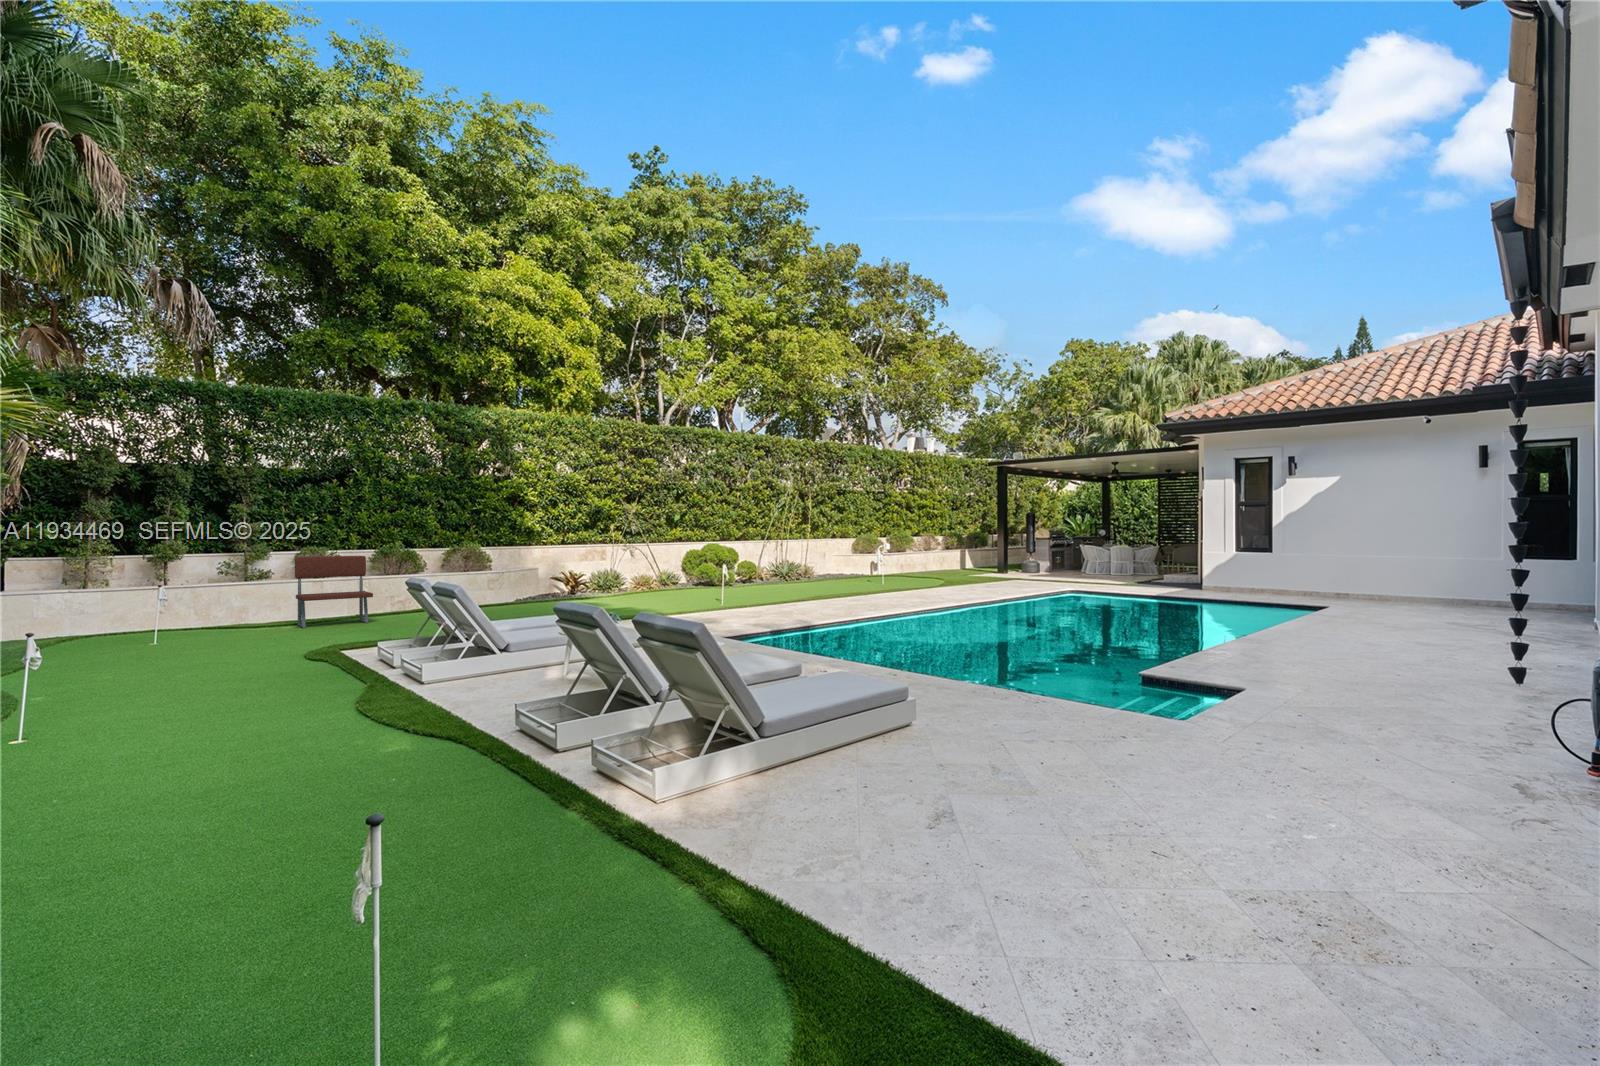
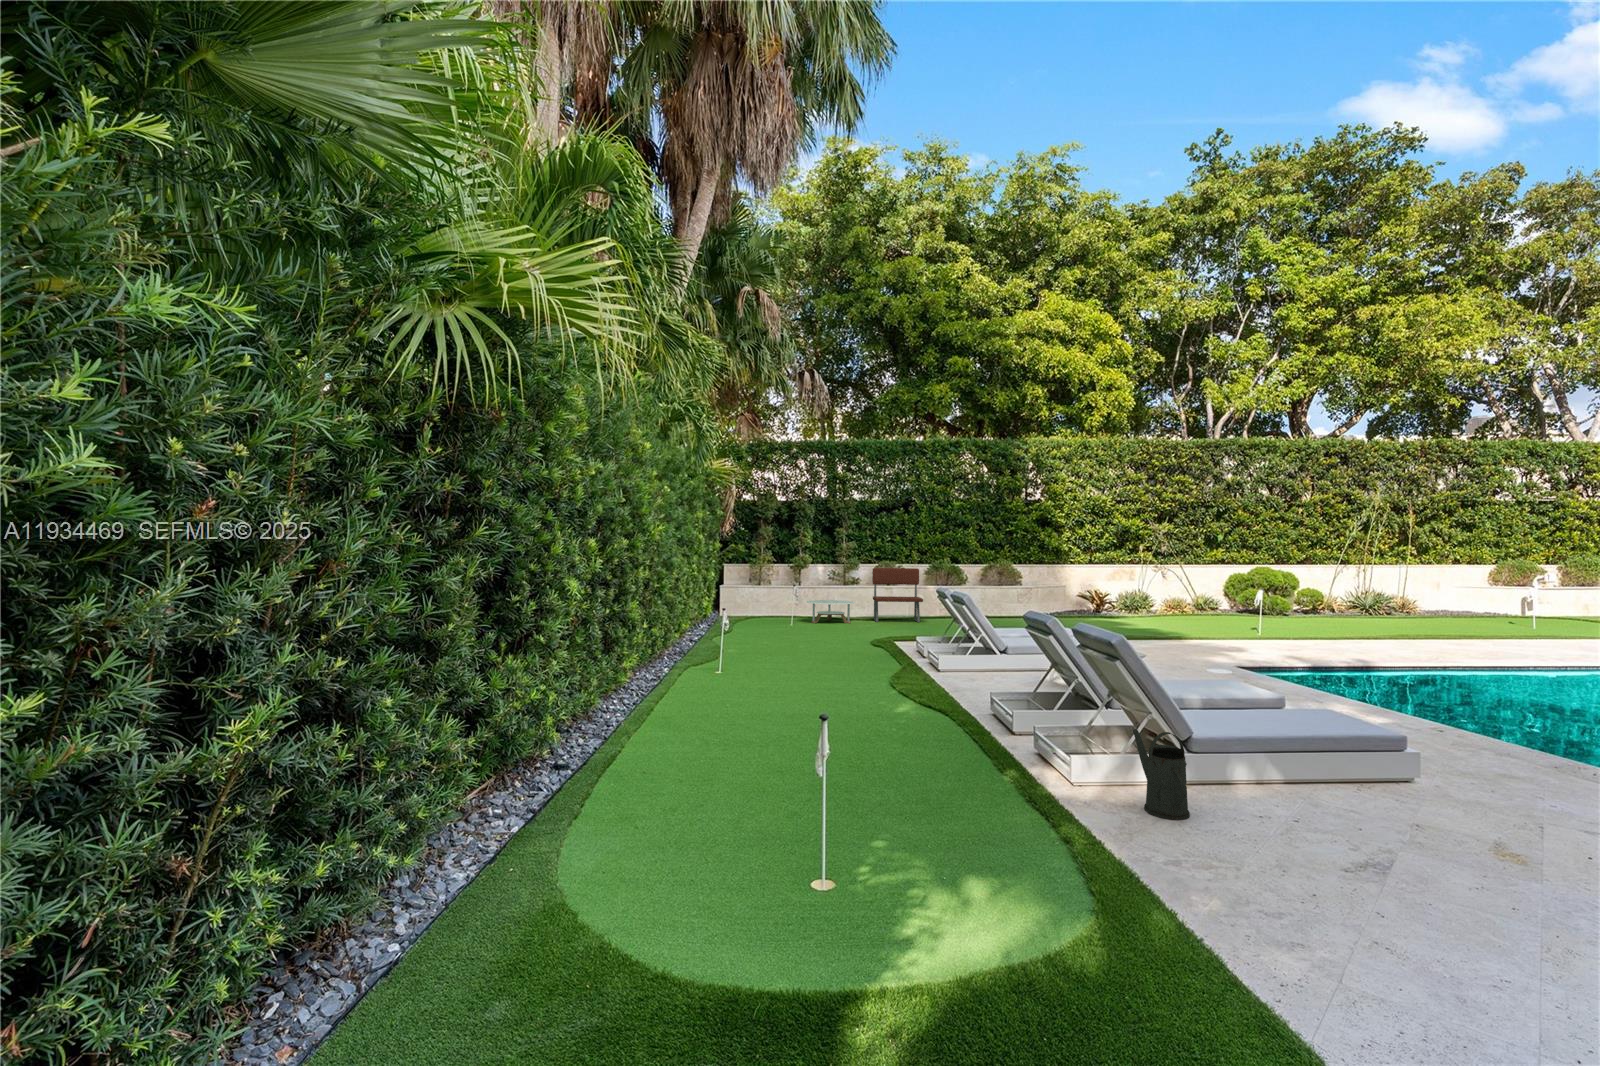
round table: none [180,604,267,639] -> present [807,600,855,623]
watering can: none [703,719,772,813] -> present [1133,729,1190,820]

